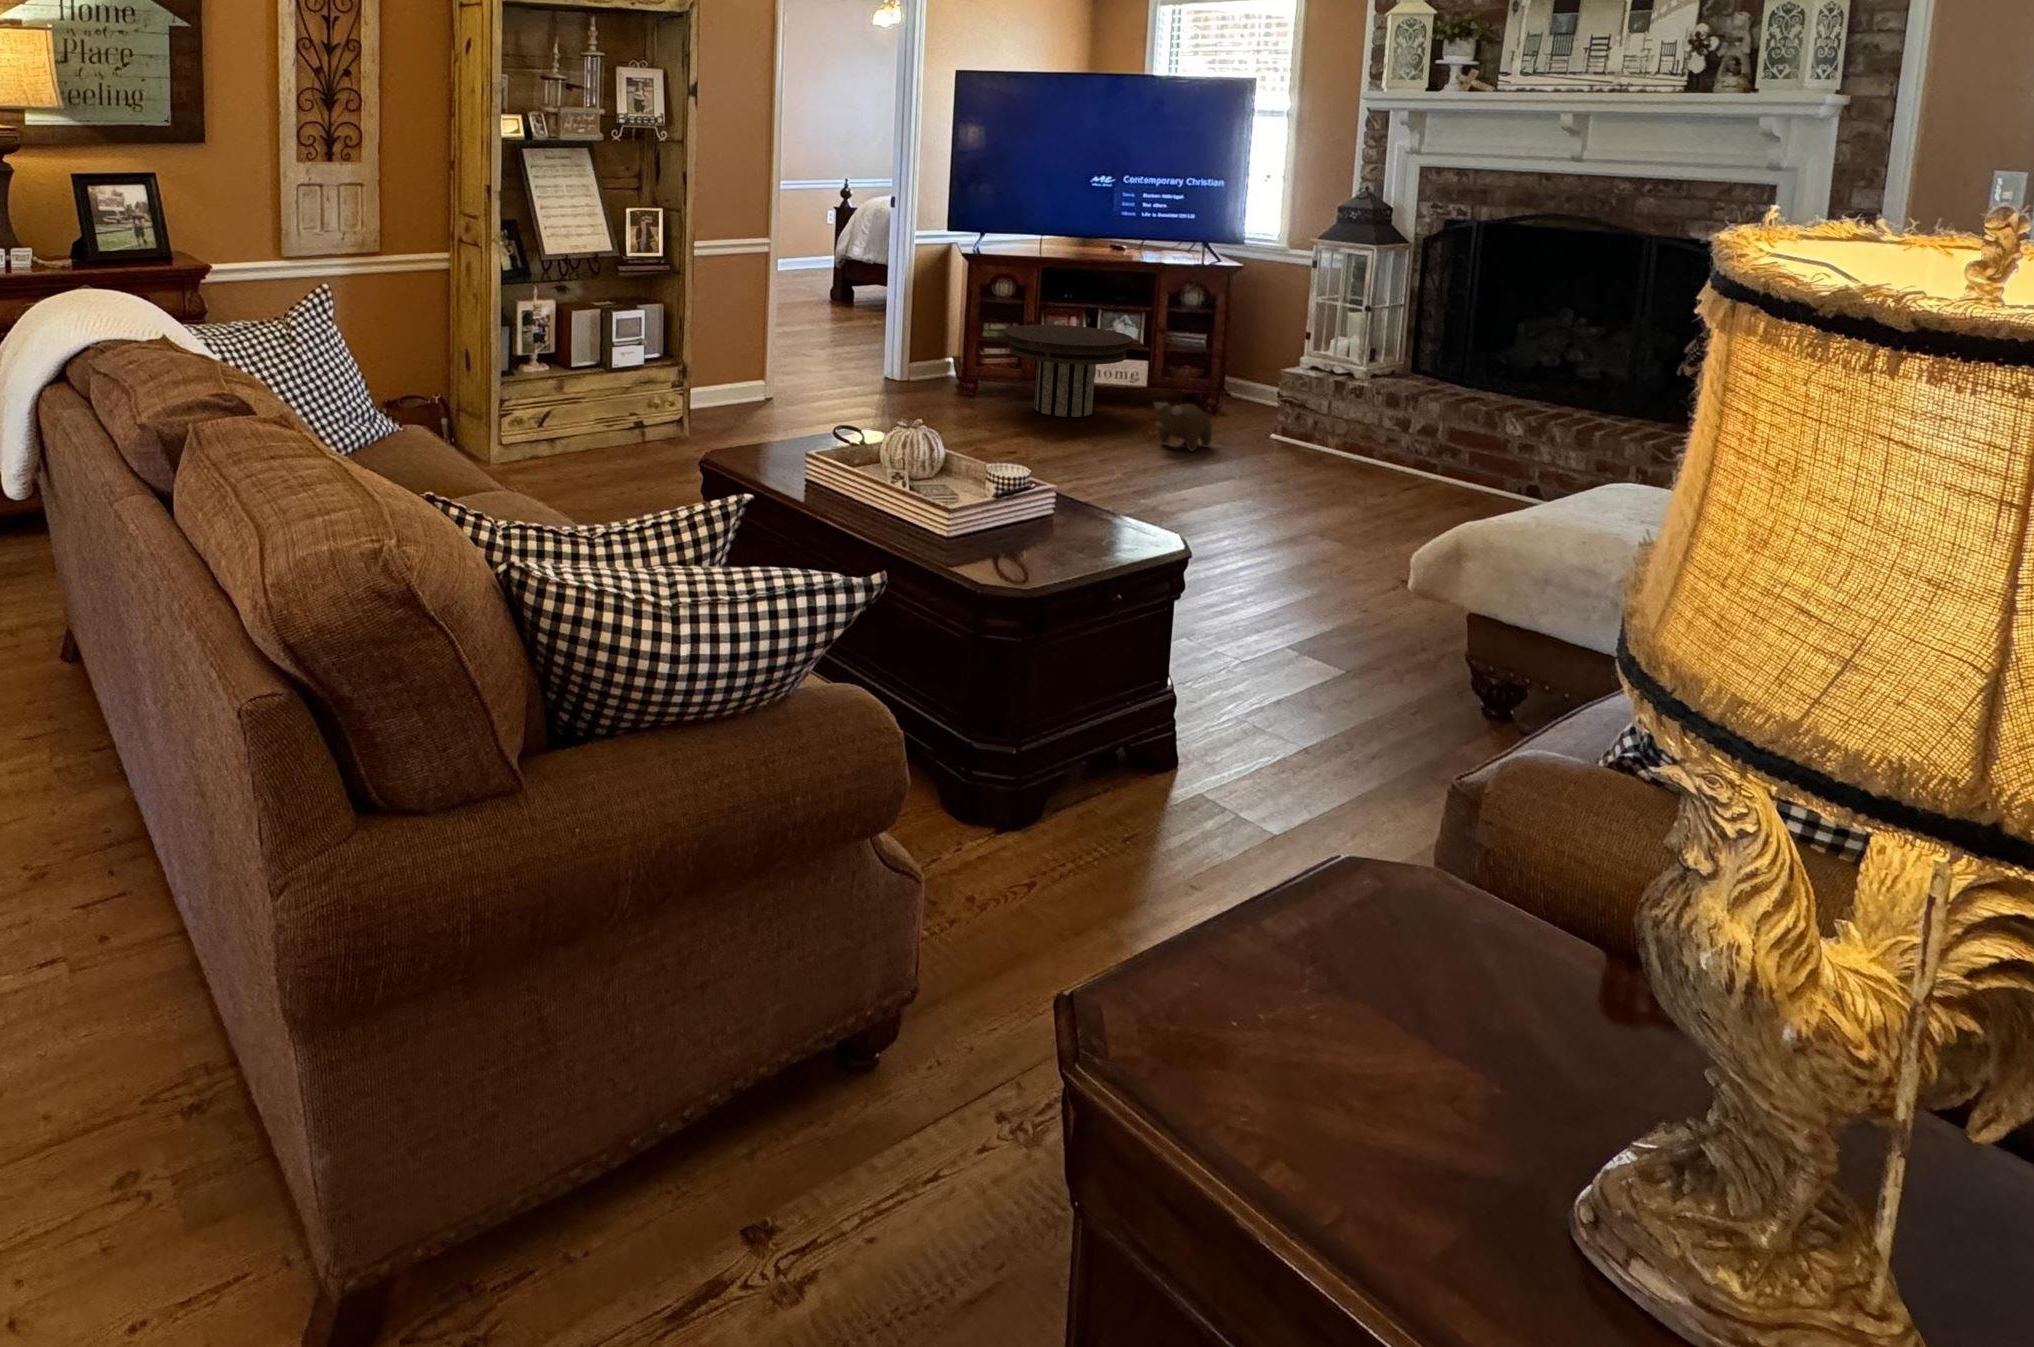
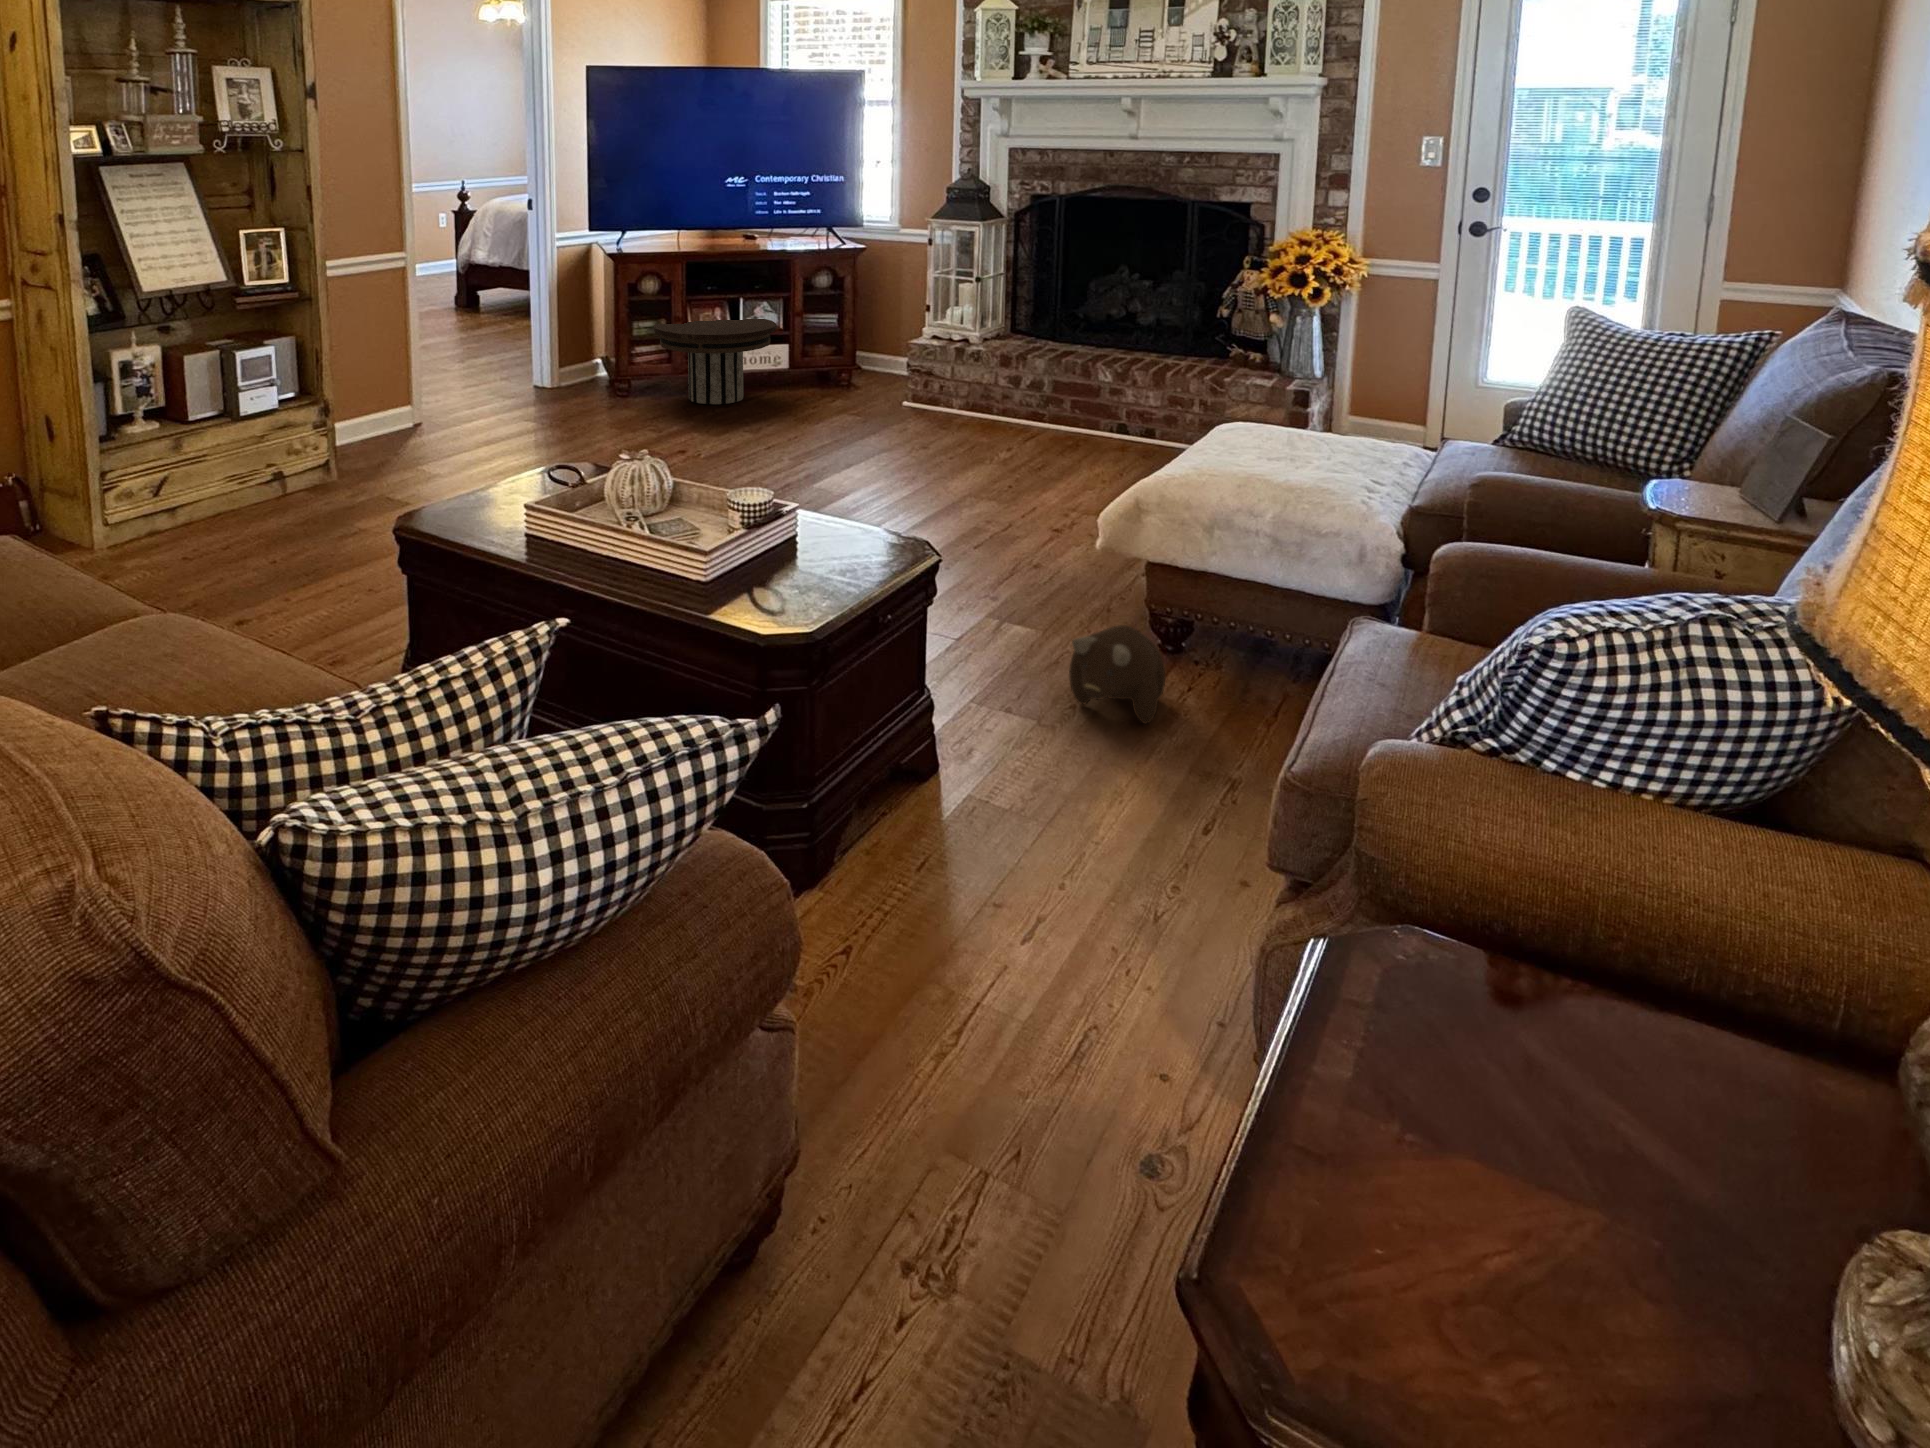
plush toy: present [1154,402,1212,451] -> present [1069,625,1165,724]

